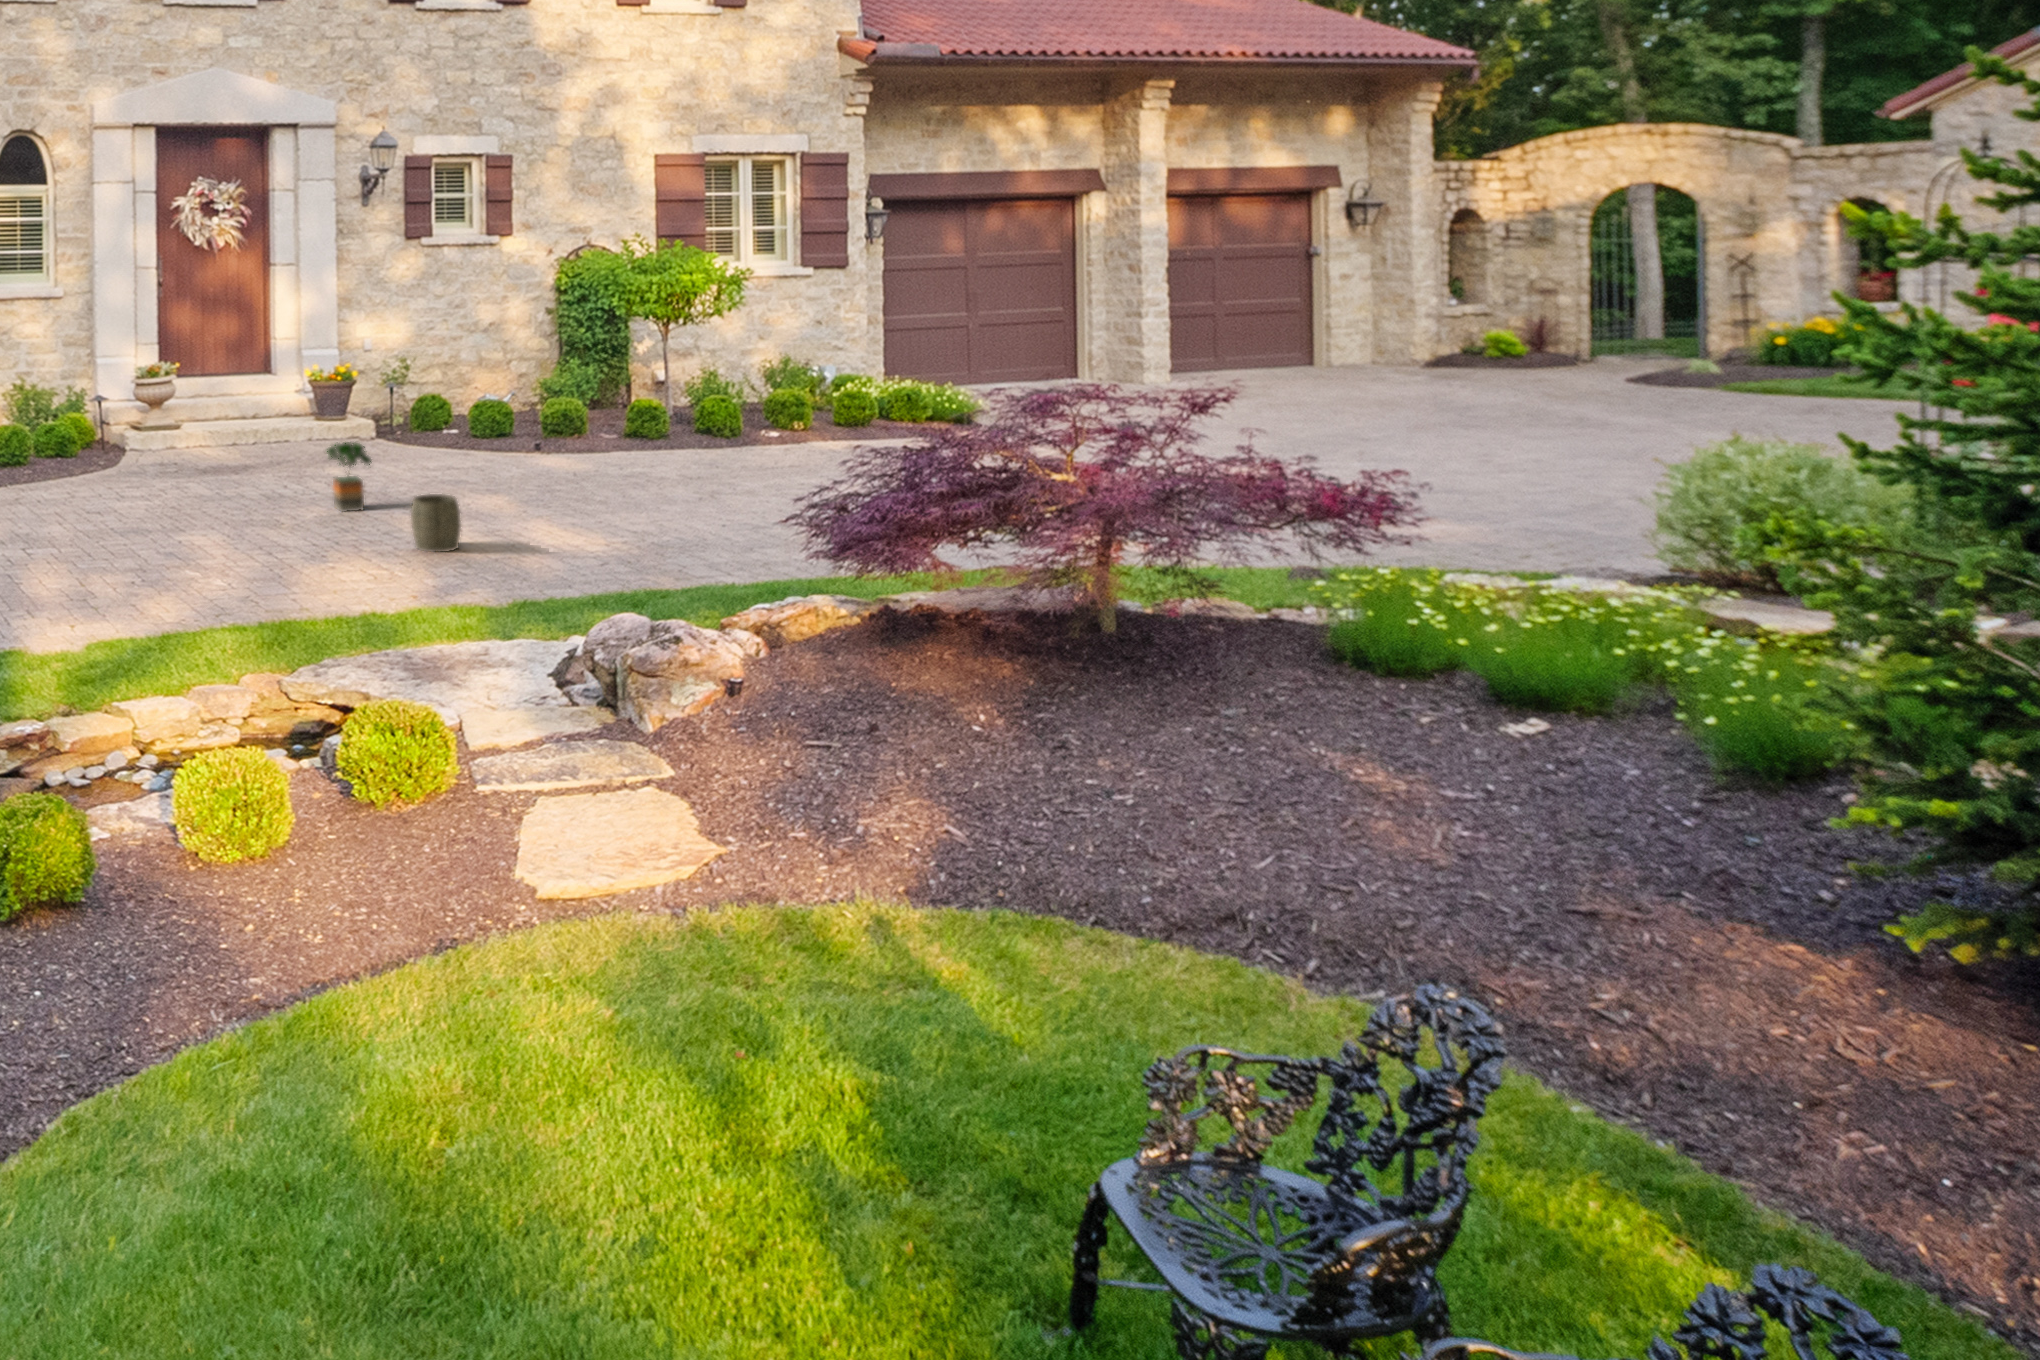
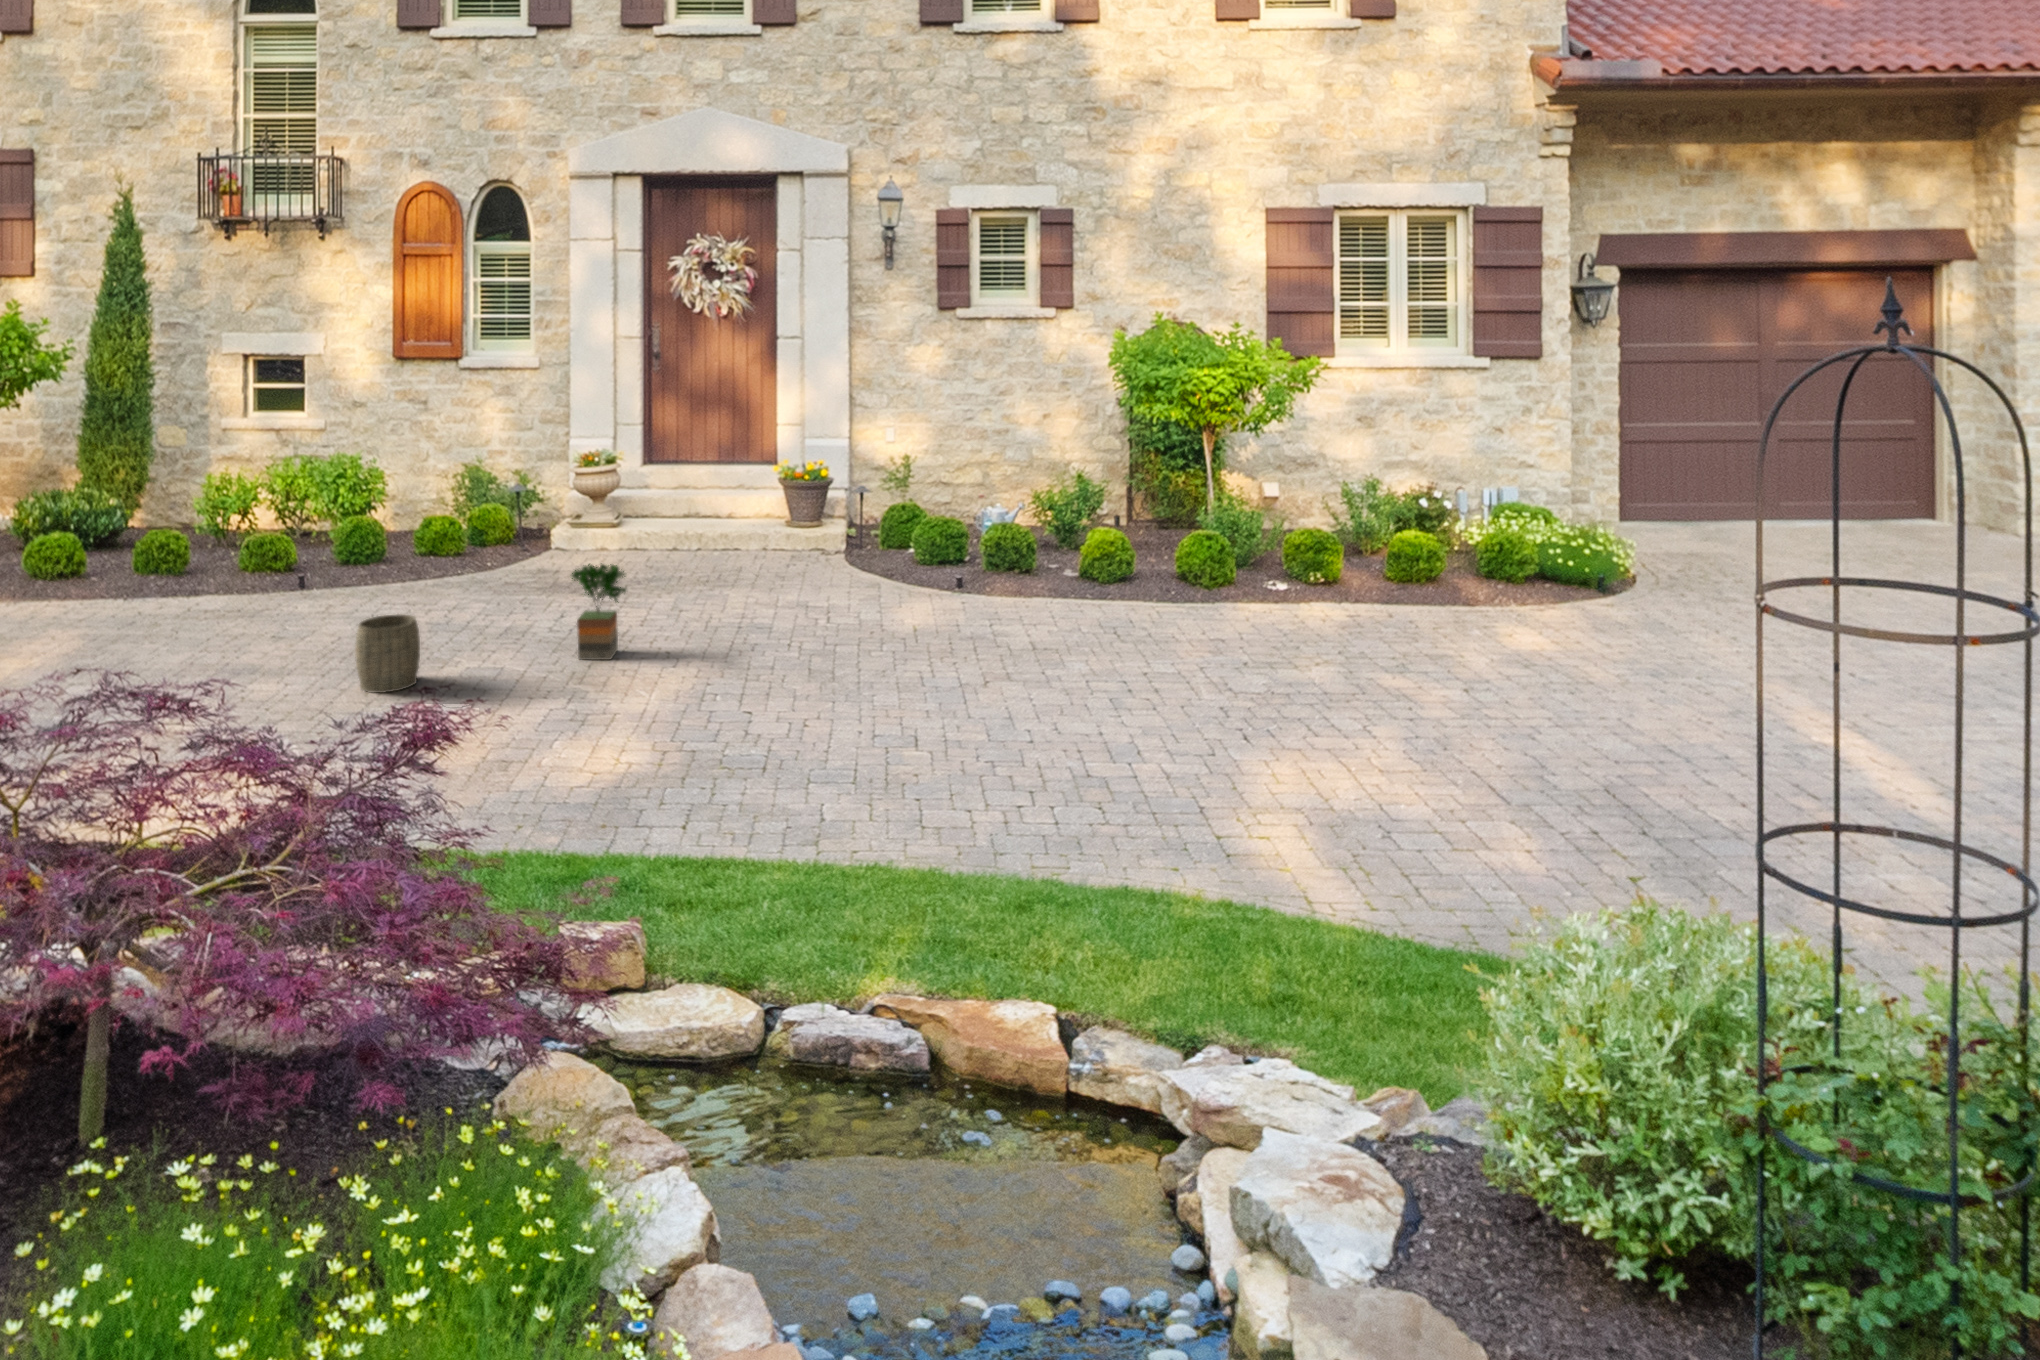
woven basket: present [411,494,461,552] -> present [355,614,420,693]

